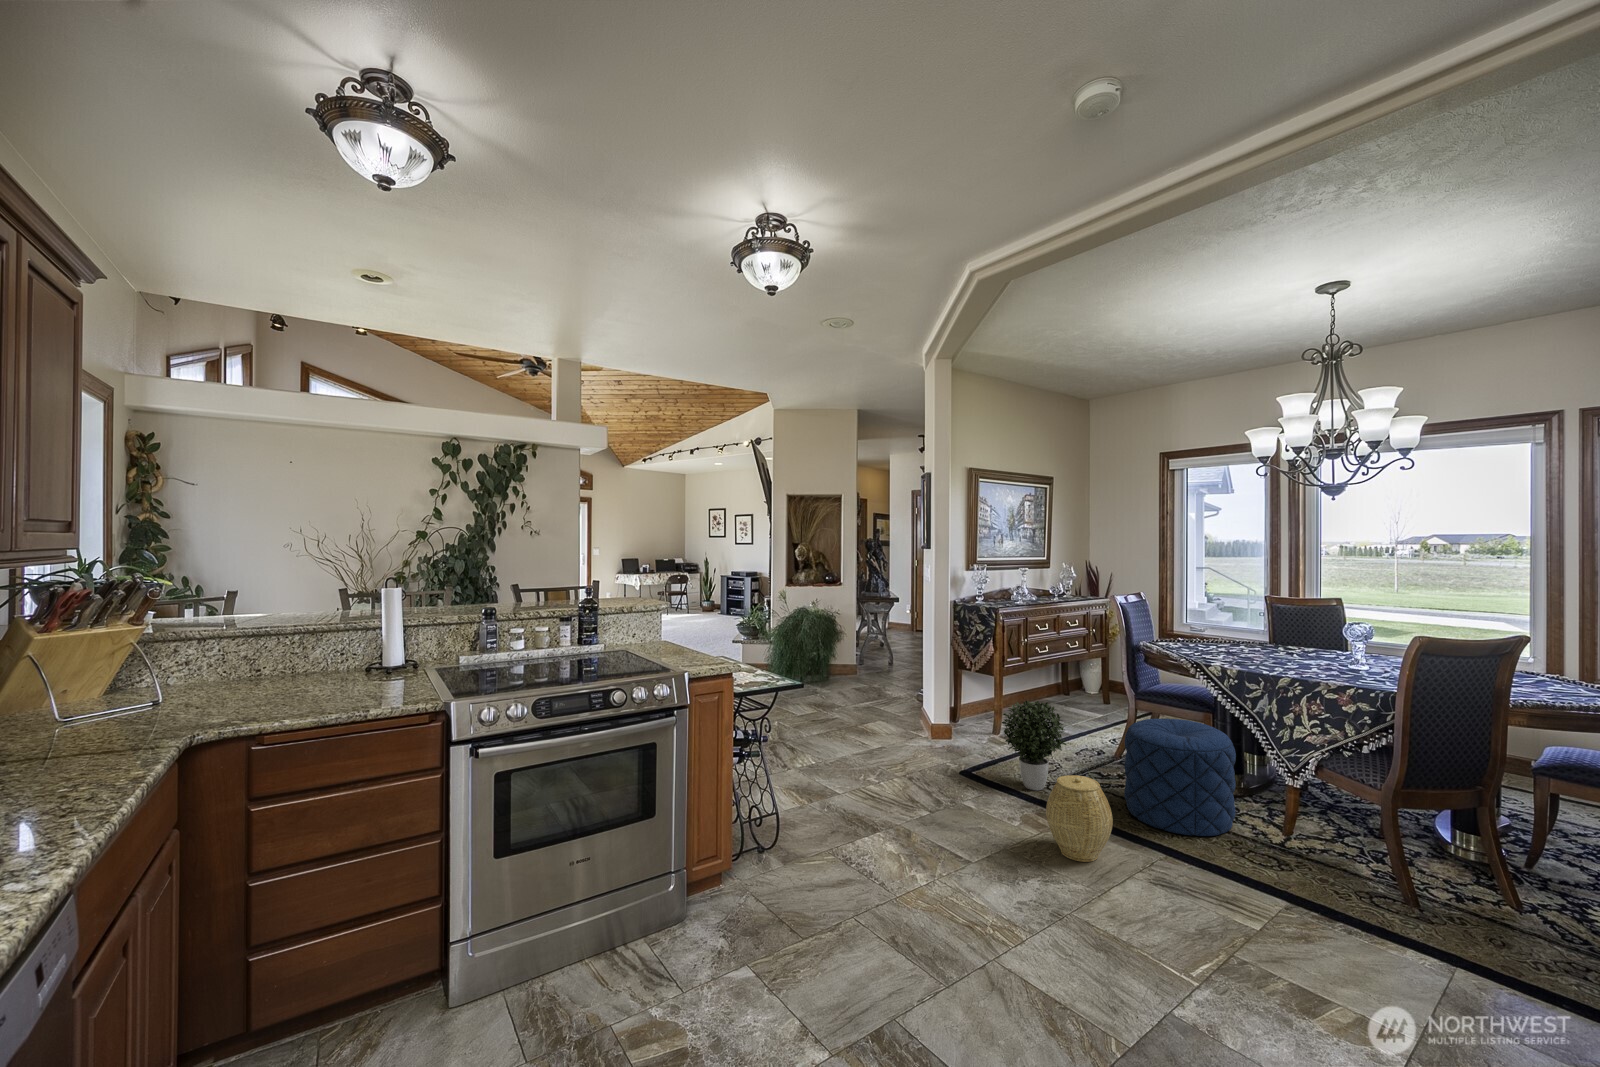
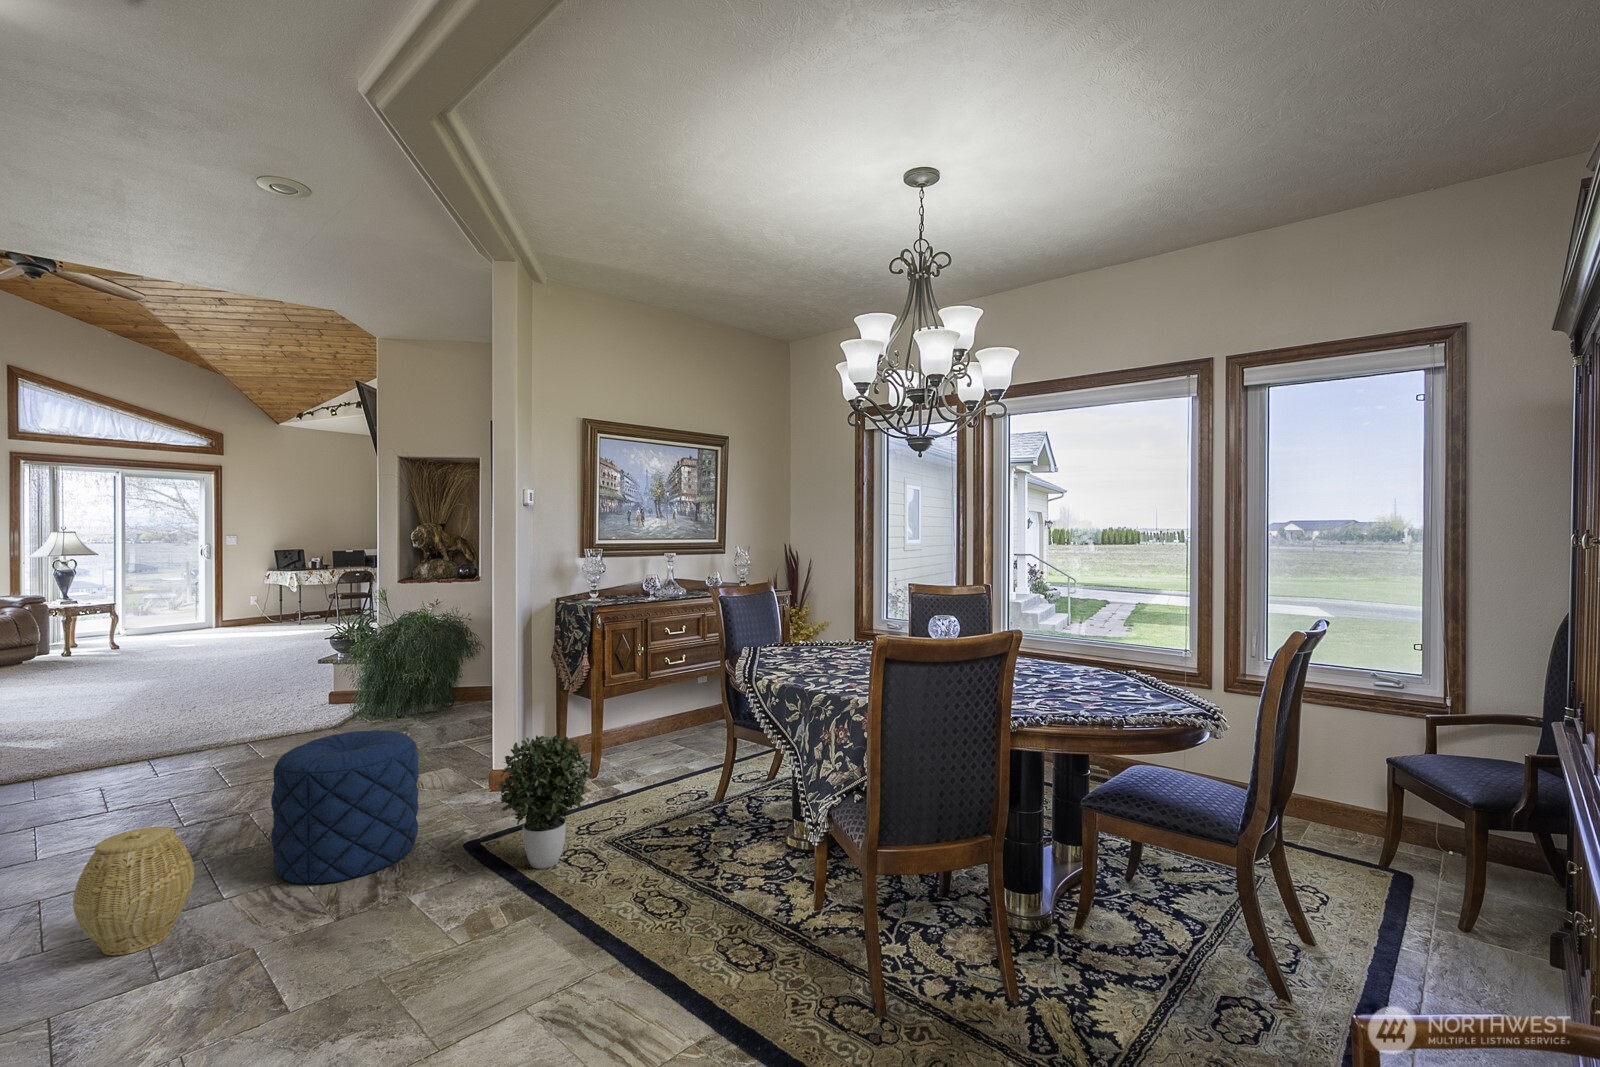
pouf: present [1124,718,1236,836] -> present [271,730,419,884]
woven basket: present [1046,775,1113,862] -> present [73,827,194,956]

